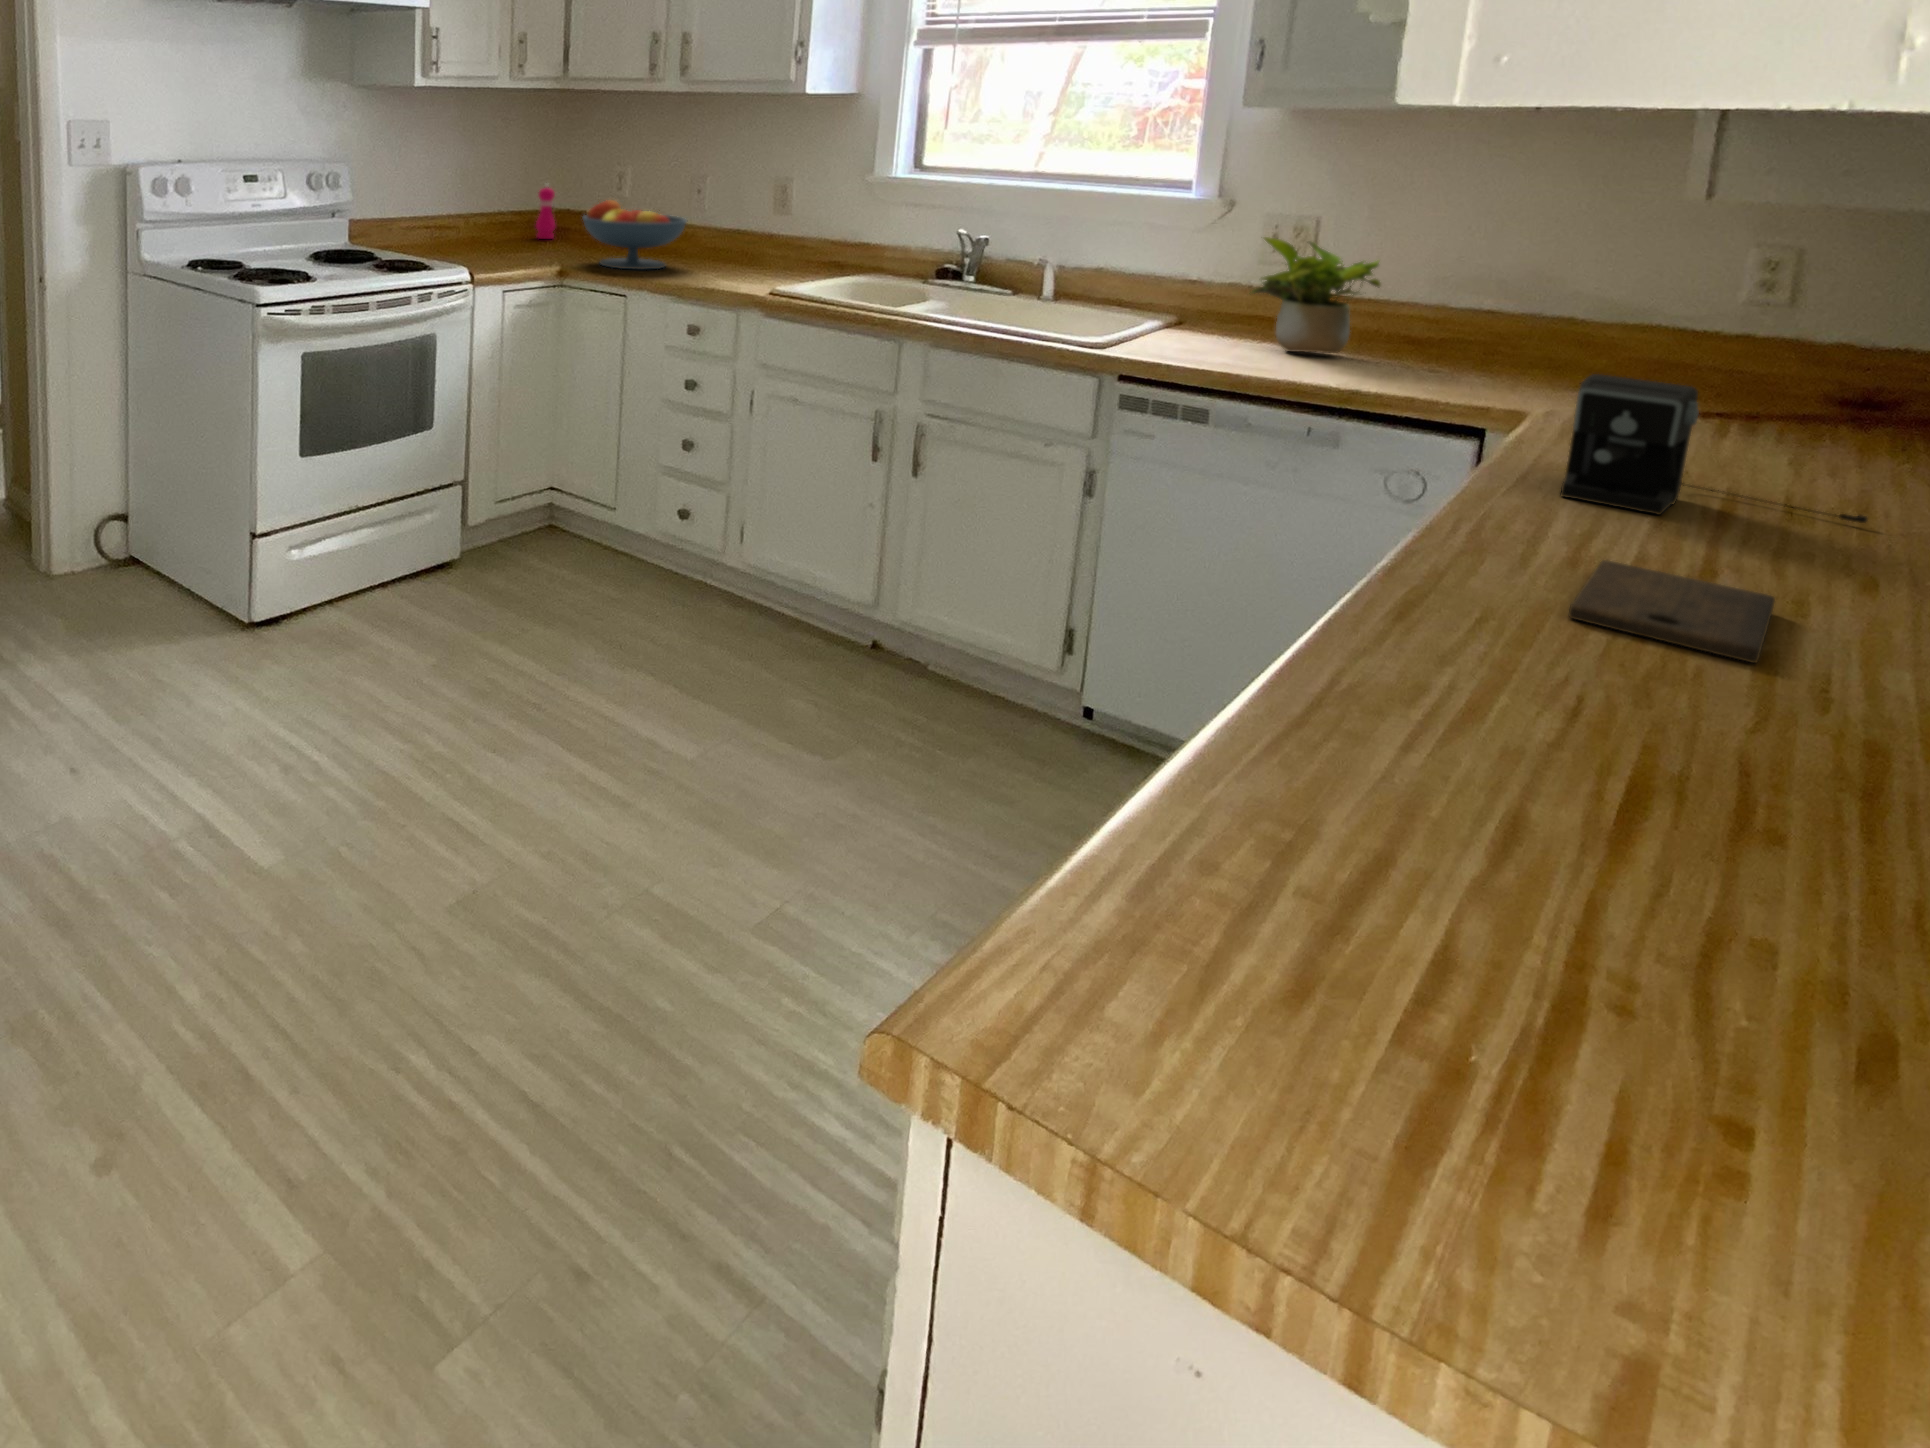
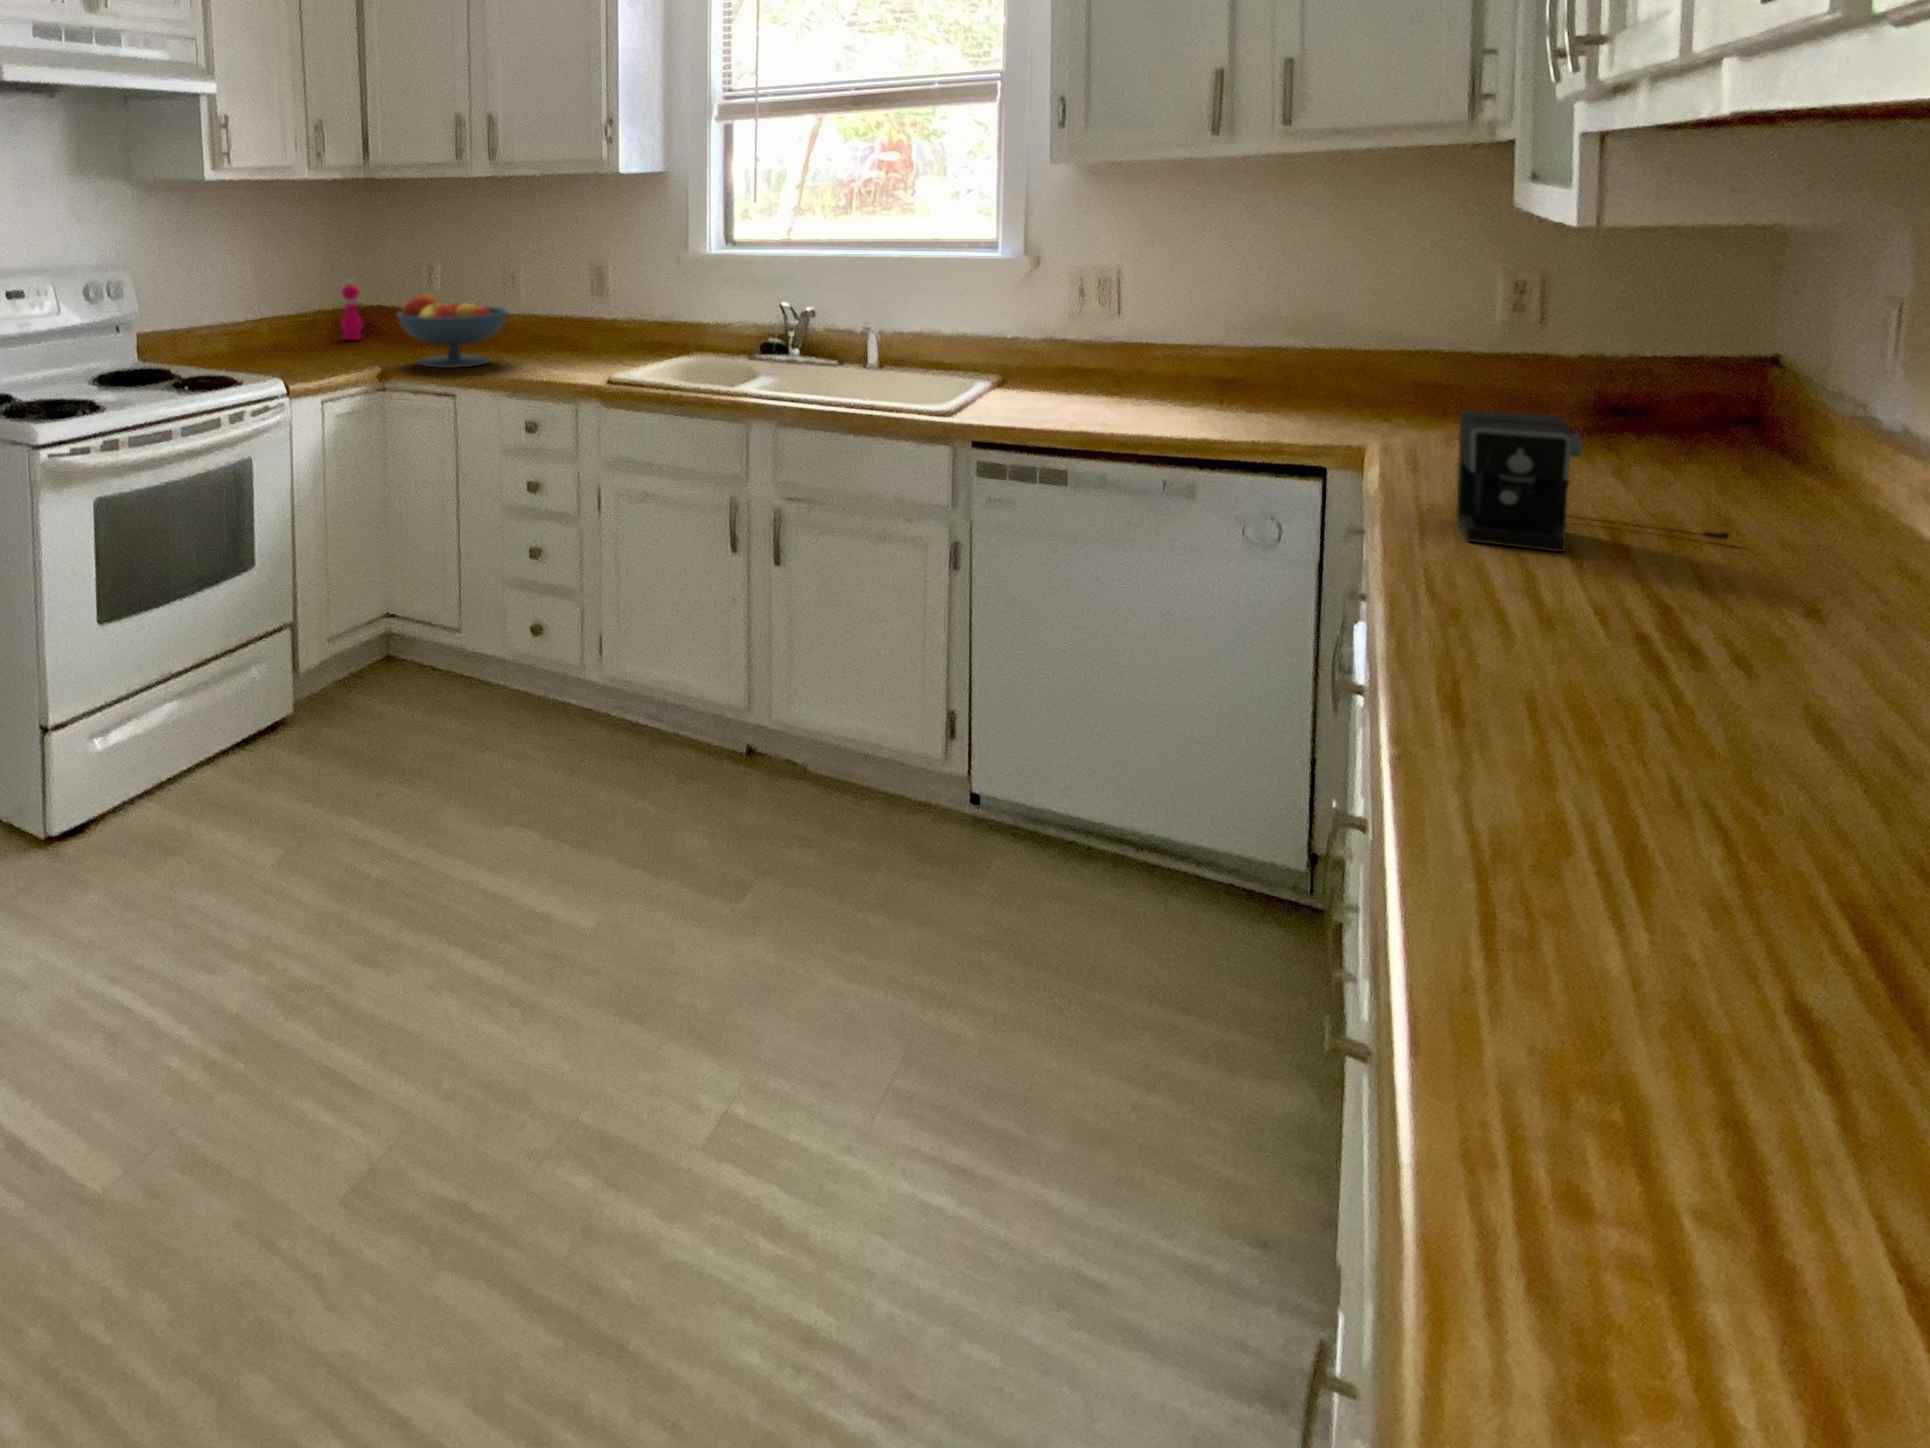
potted plant: present [1249,237,1380,353] -> none [1073,291,1193,404]
cutting board: present [1569,560,1775,663] -> none [1582,618,1817,733]

